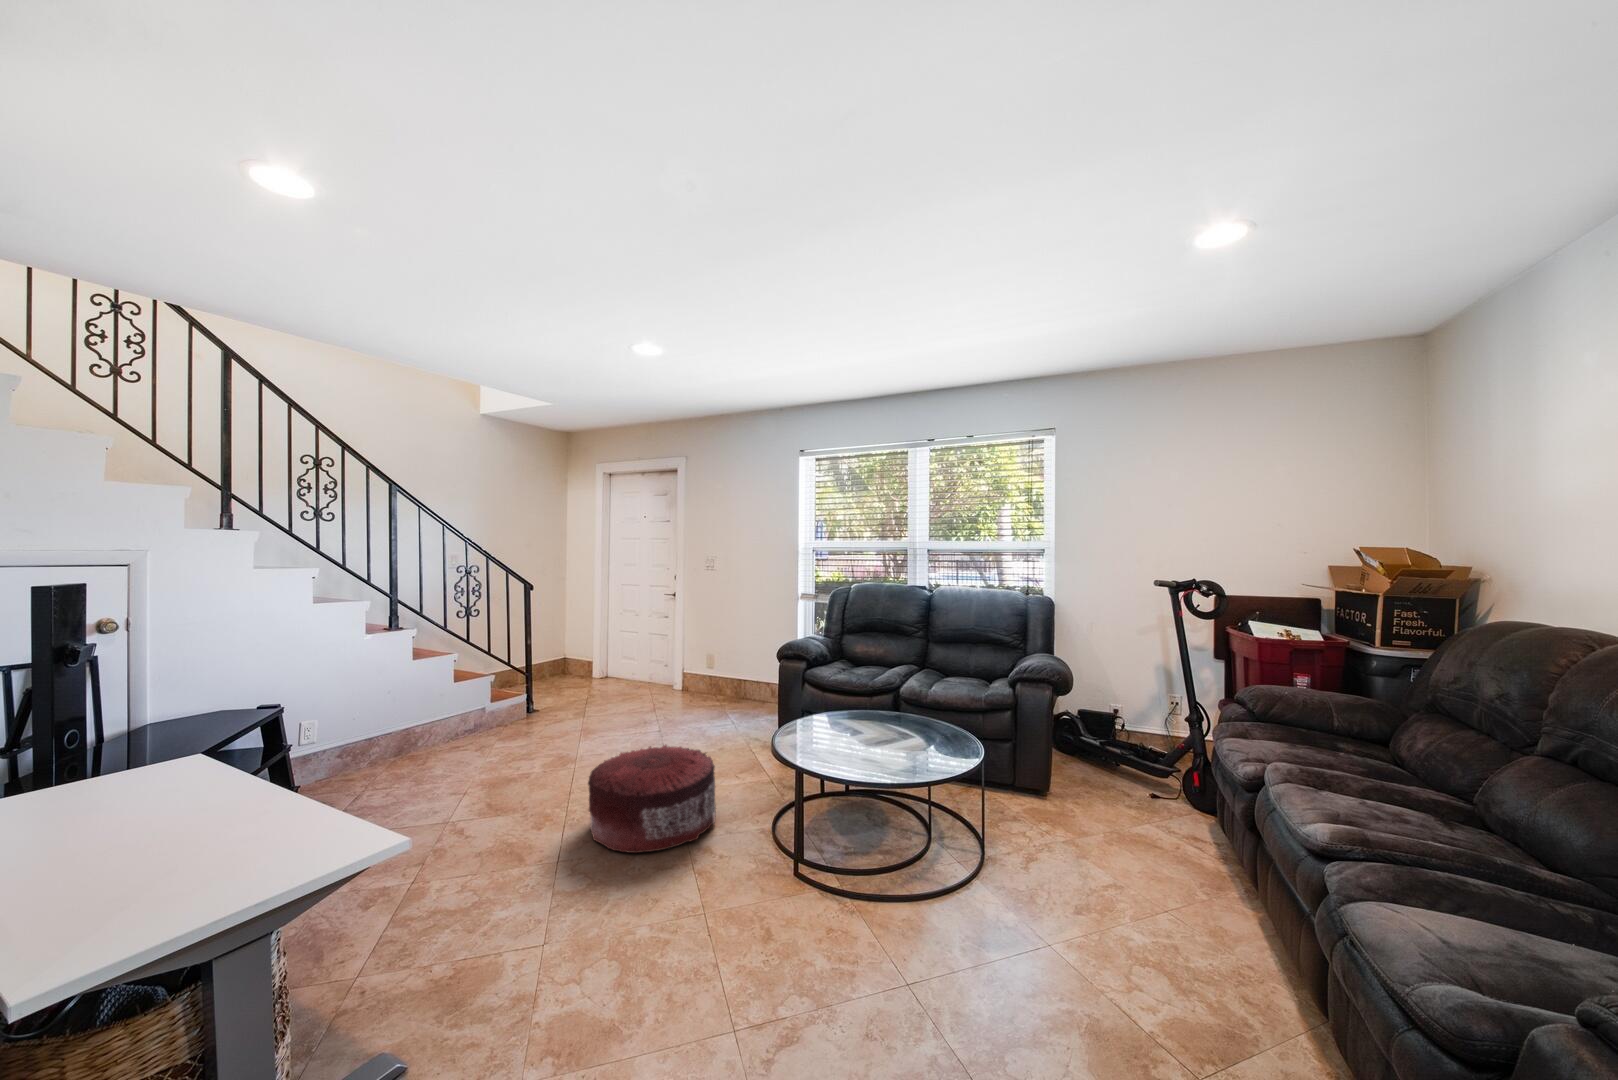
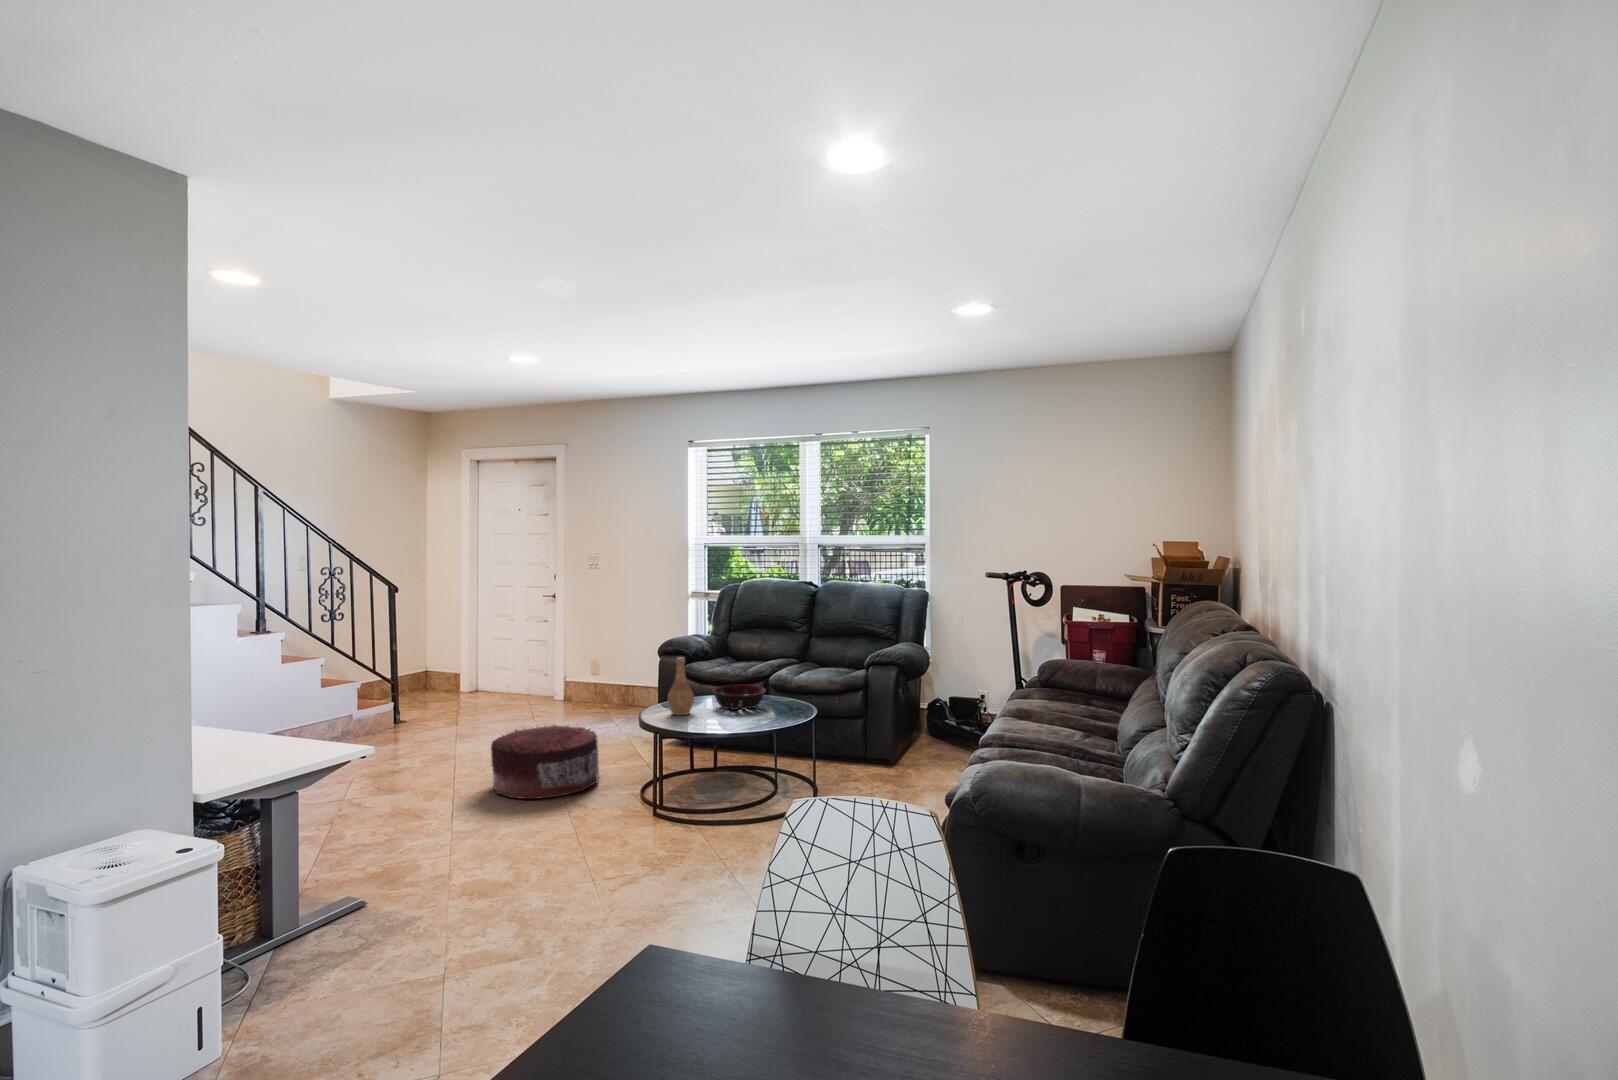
vase: none [802,677,834,751] -> present [668,657,694,715]
decorative bowl: none [851,706,917,741] -> present [712,685,766,710]

